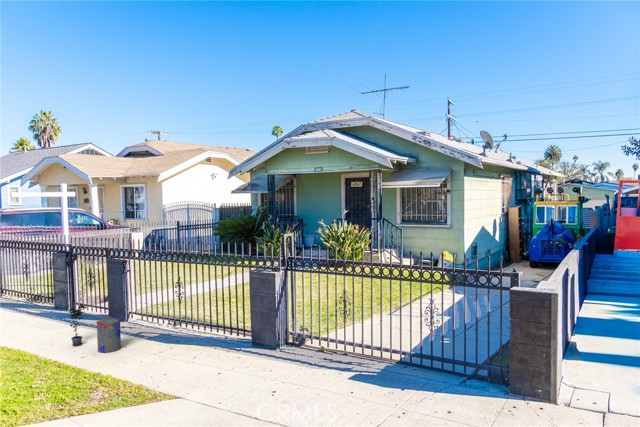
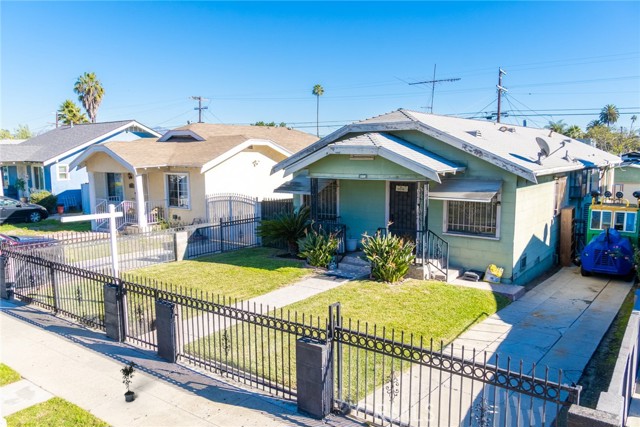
trash can: present [96,317,121,353] -> none [147,378,171,415]

